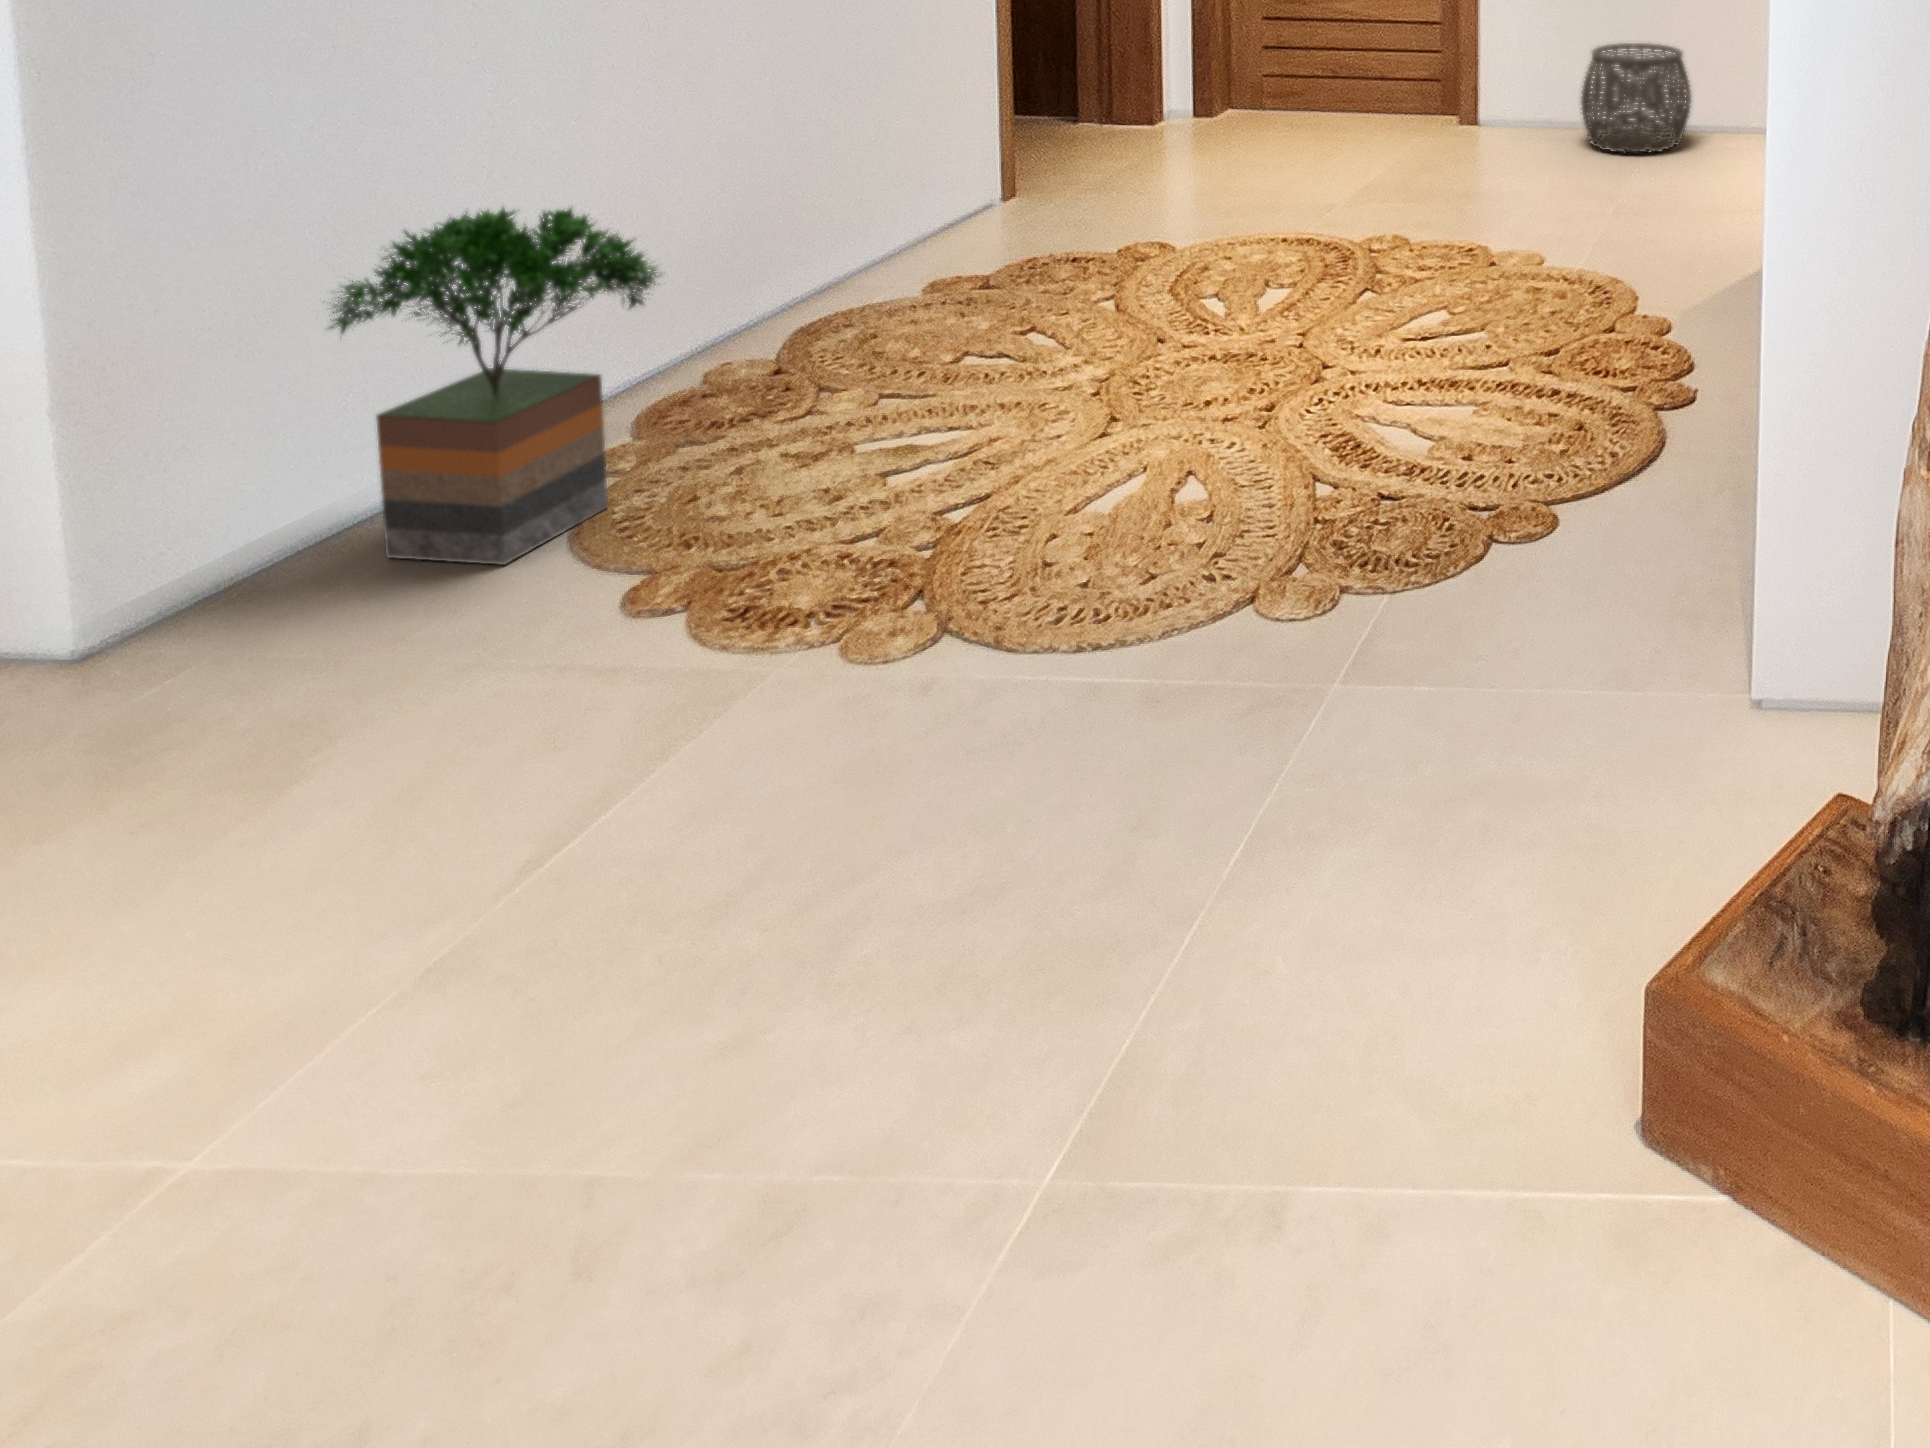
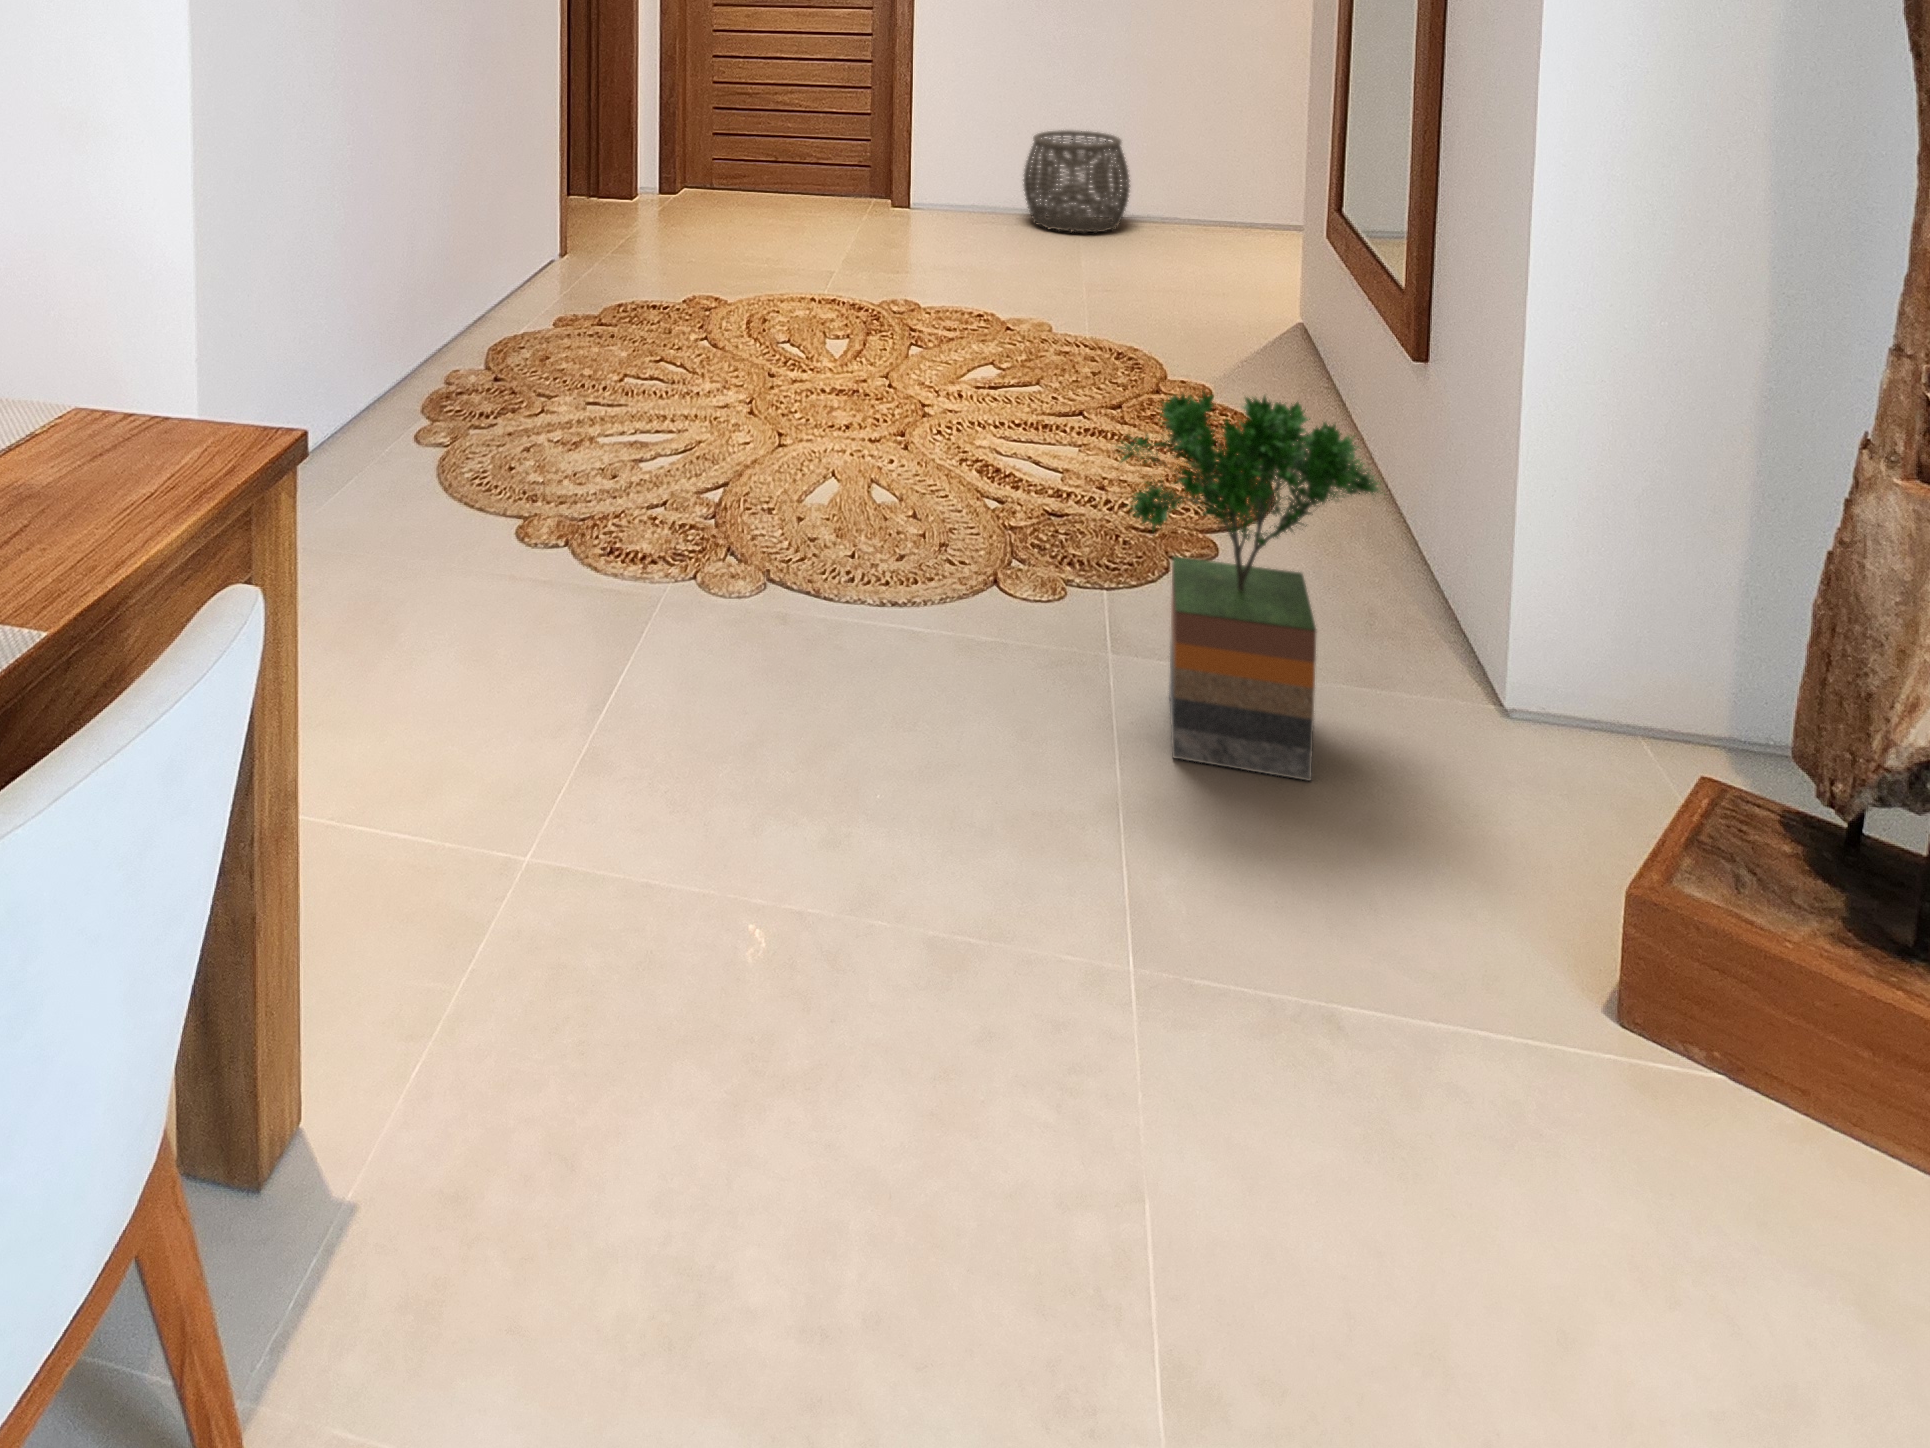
potted tree: present [323,208,661,565] -> present [1119,392,1379,781]

